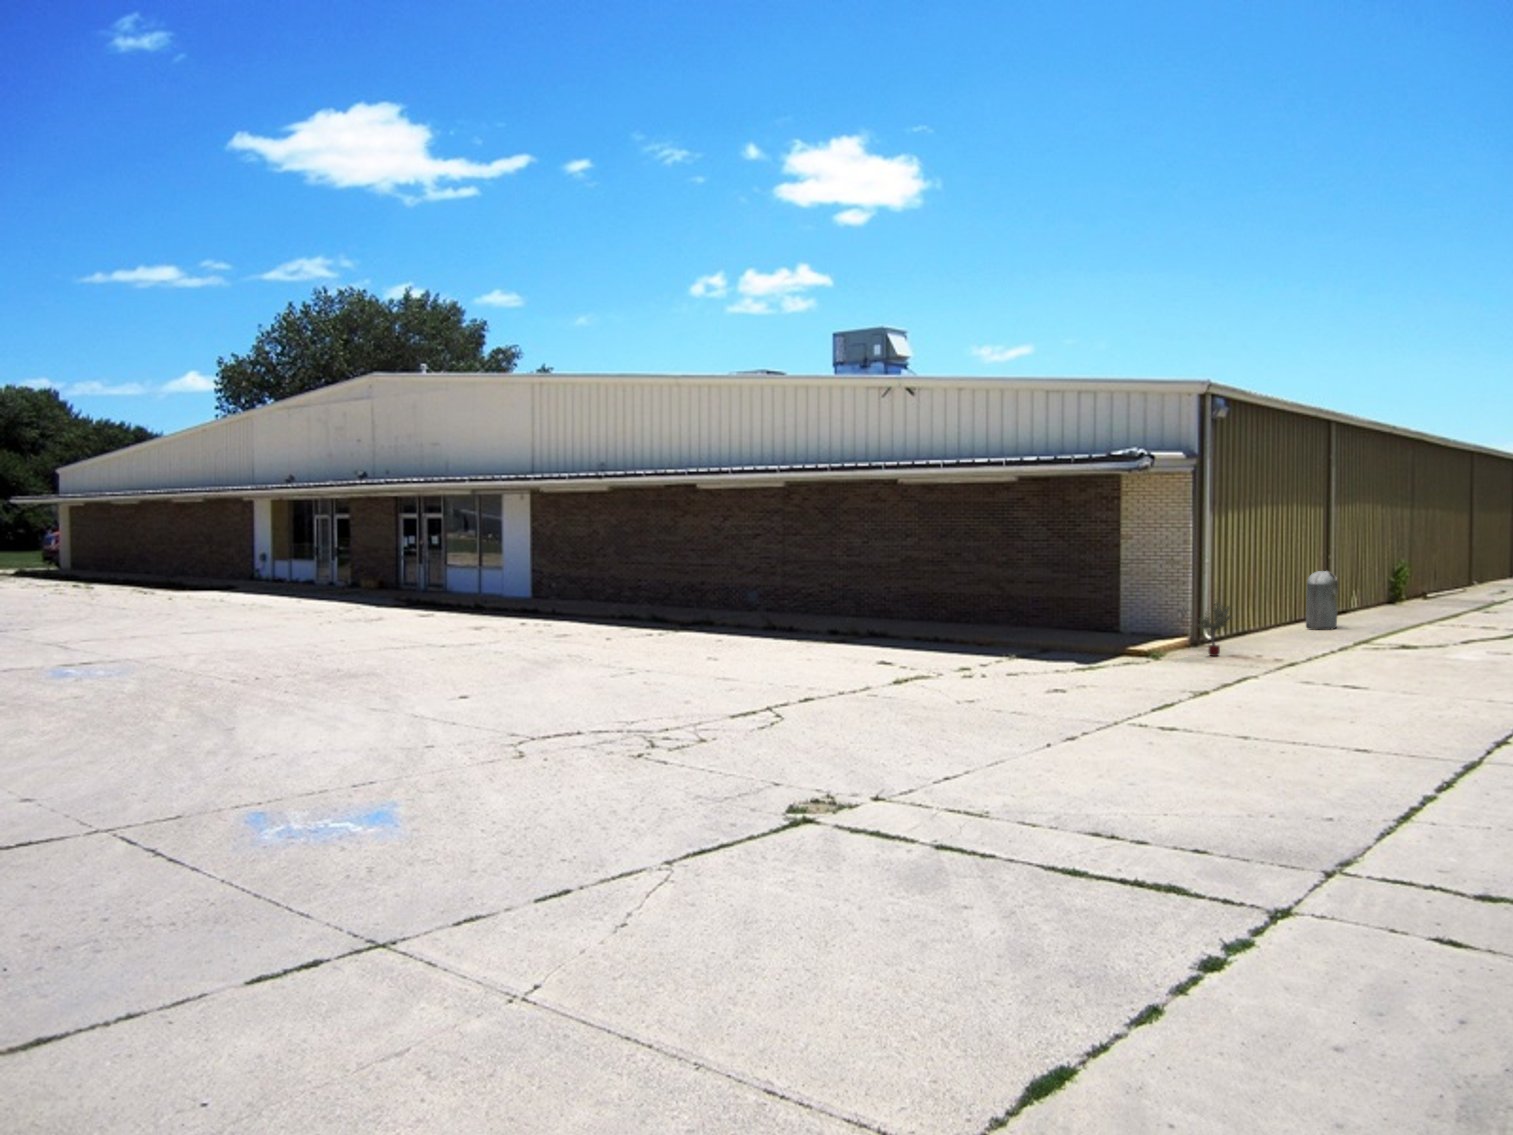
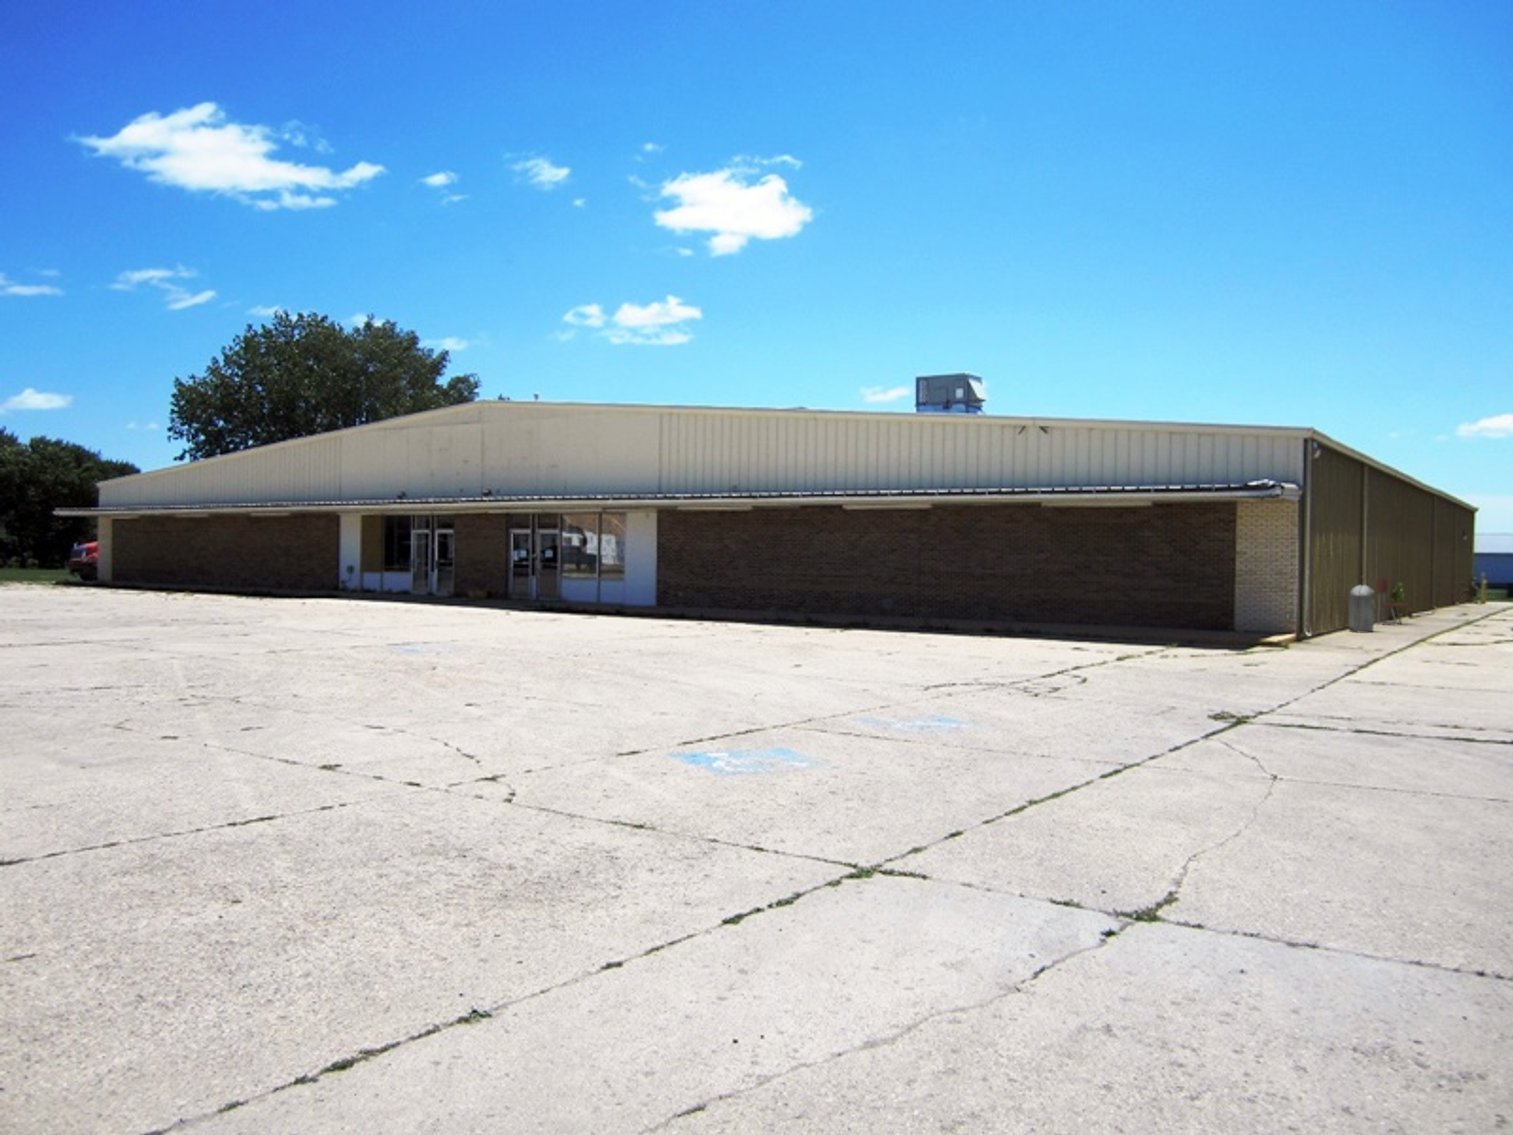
bench: none [1364,558,1408,617] -> present [1376,578,1409,625]
potted tree: present [1198,603,1232,656] -> none [1302,601,1330,646]

